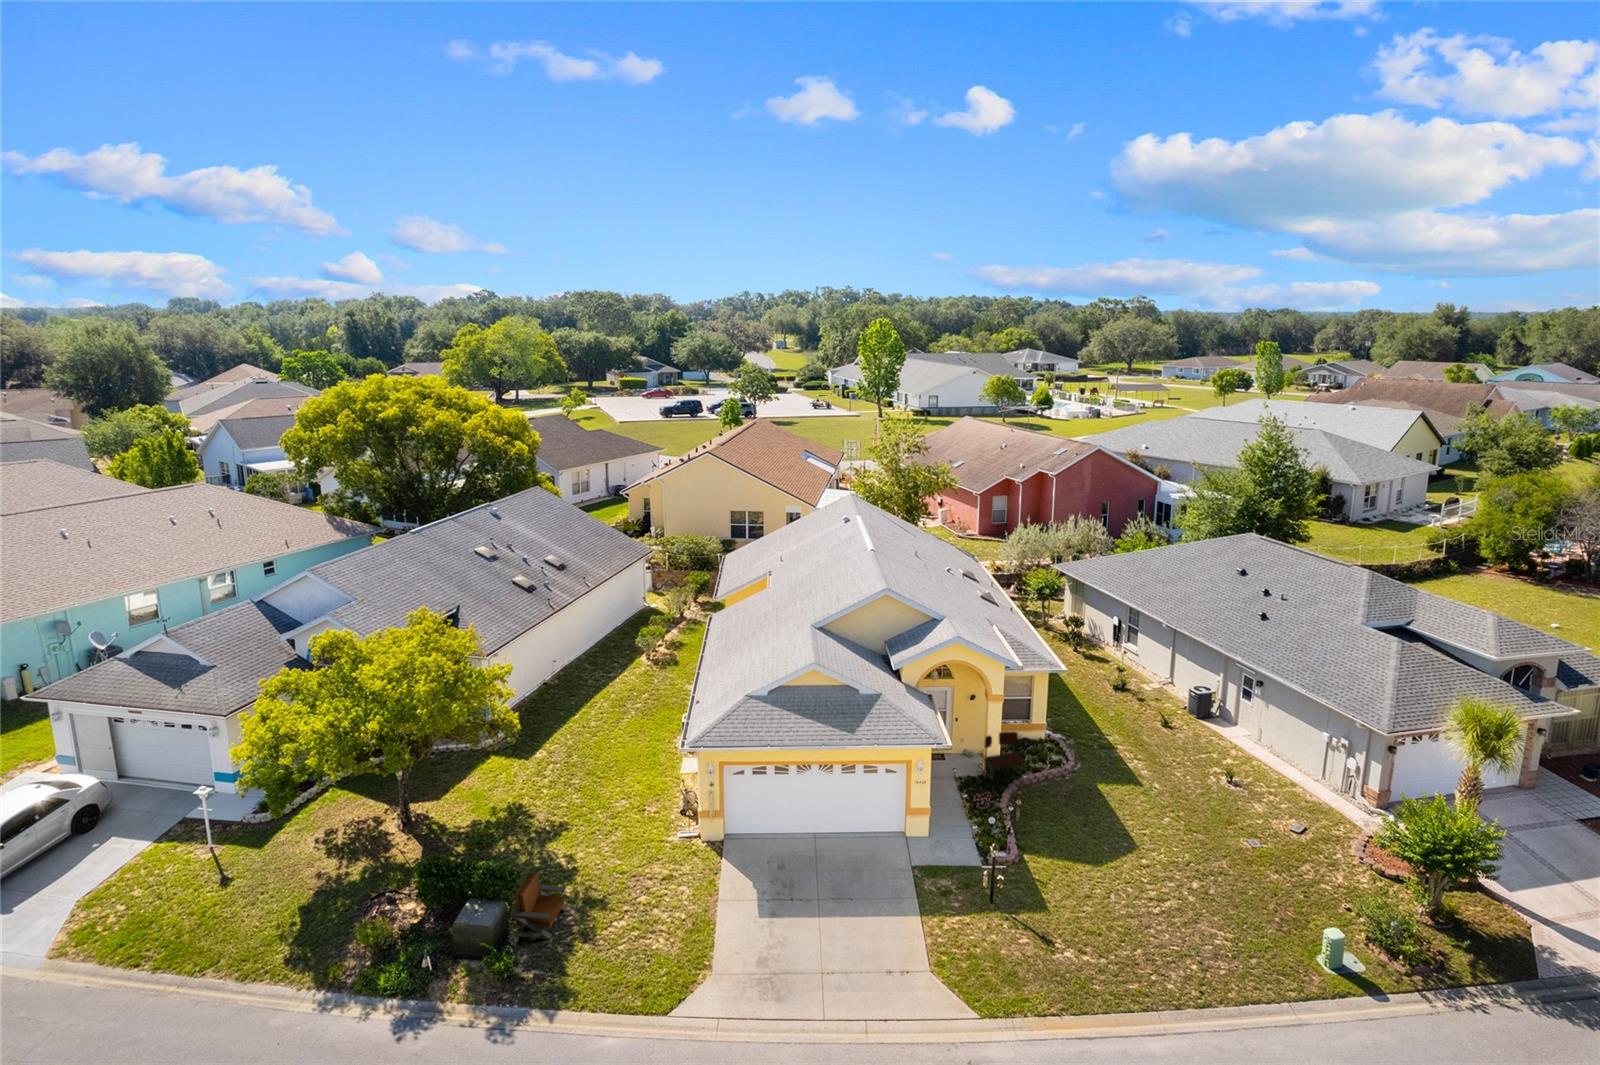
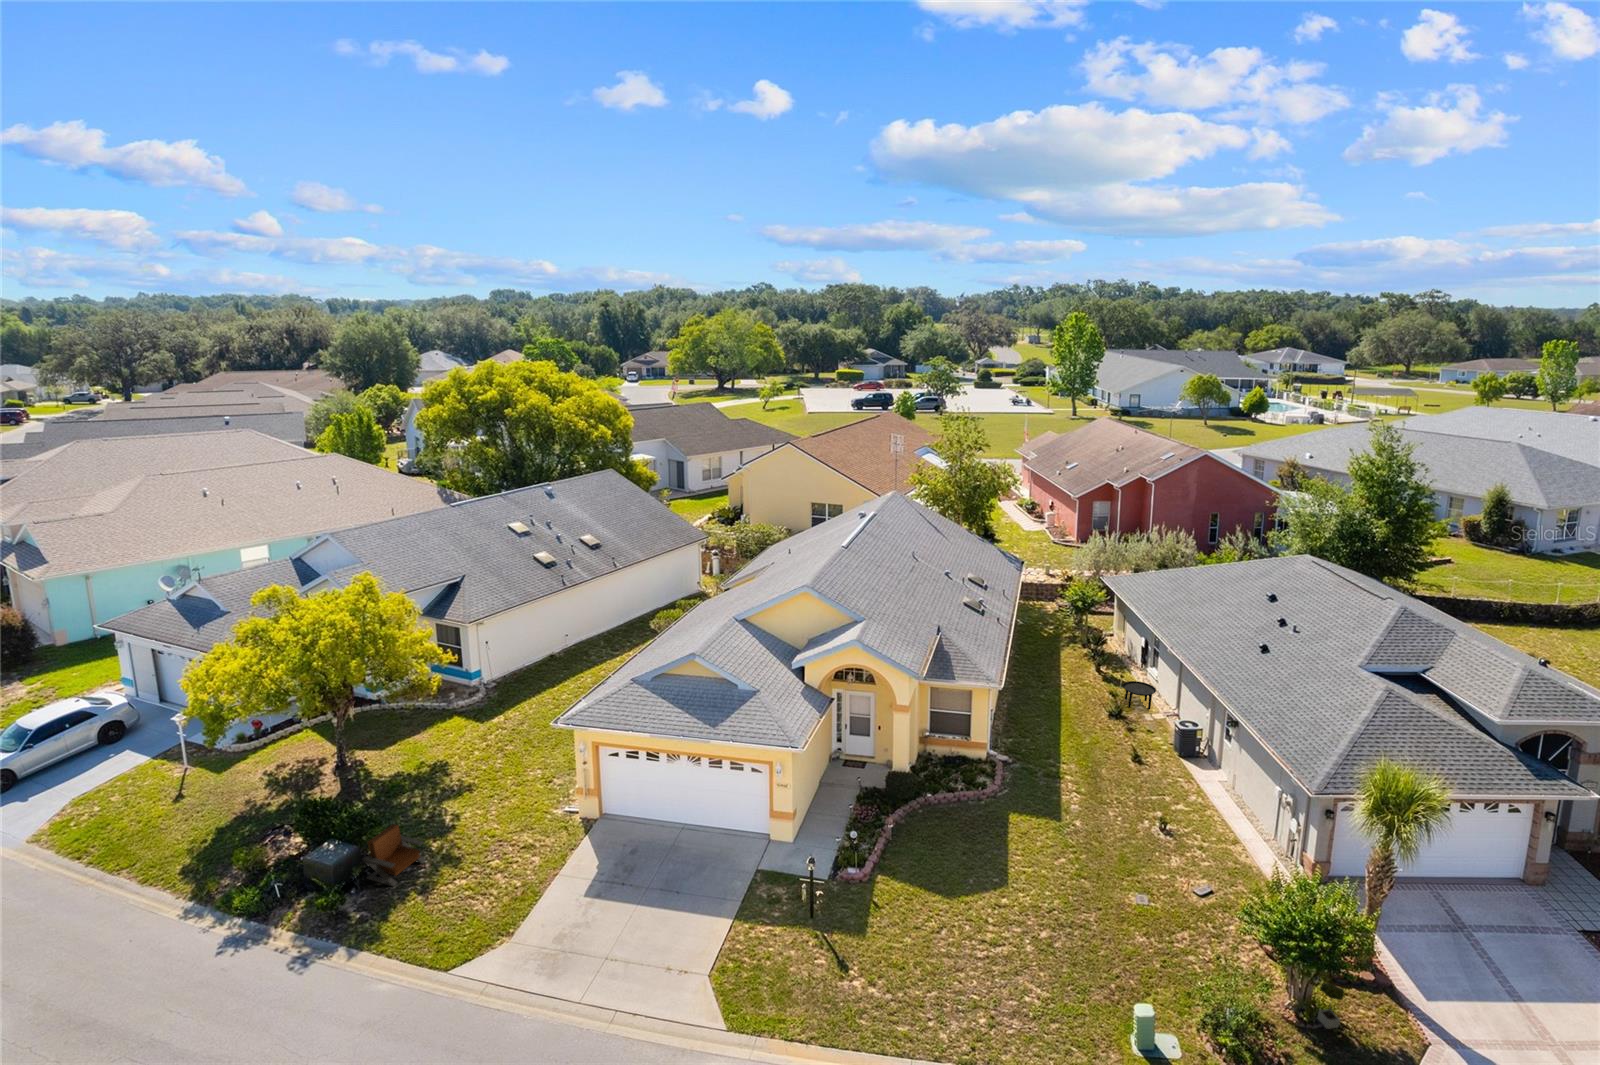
round table: none [1130,656,1160,681] -> present [1123,681,1156,710]
bench: present [984,732,1026,779] -> none [894,746,935,794]
potted tree: none [1442,886,1468,926] -> present [1318,983,1345,1029]

